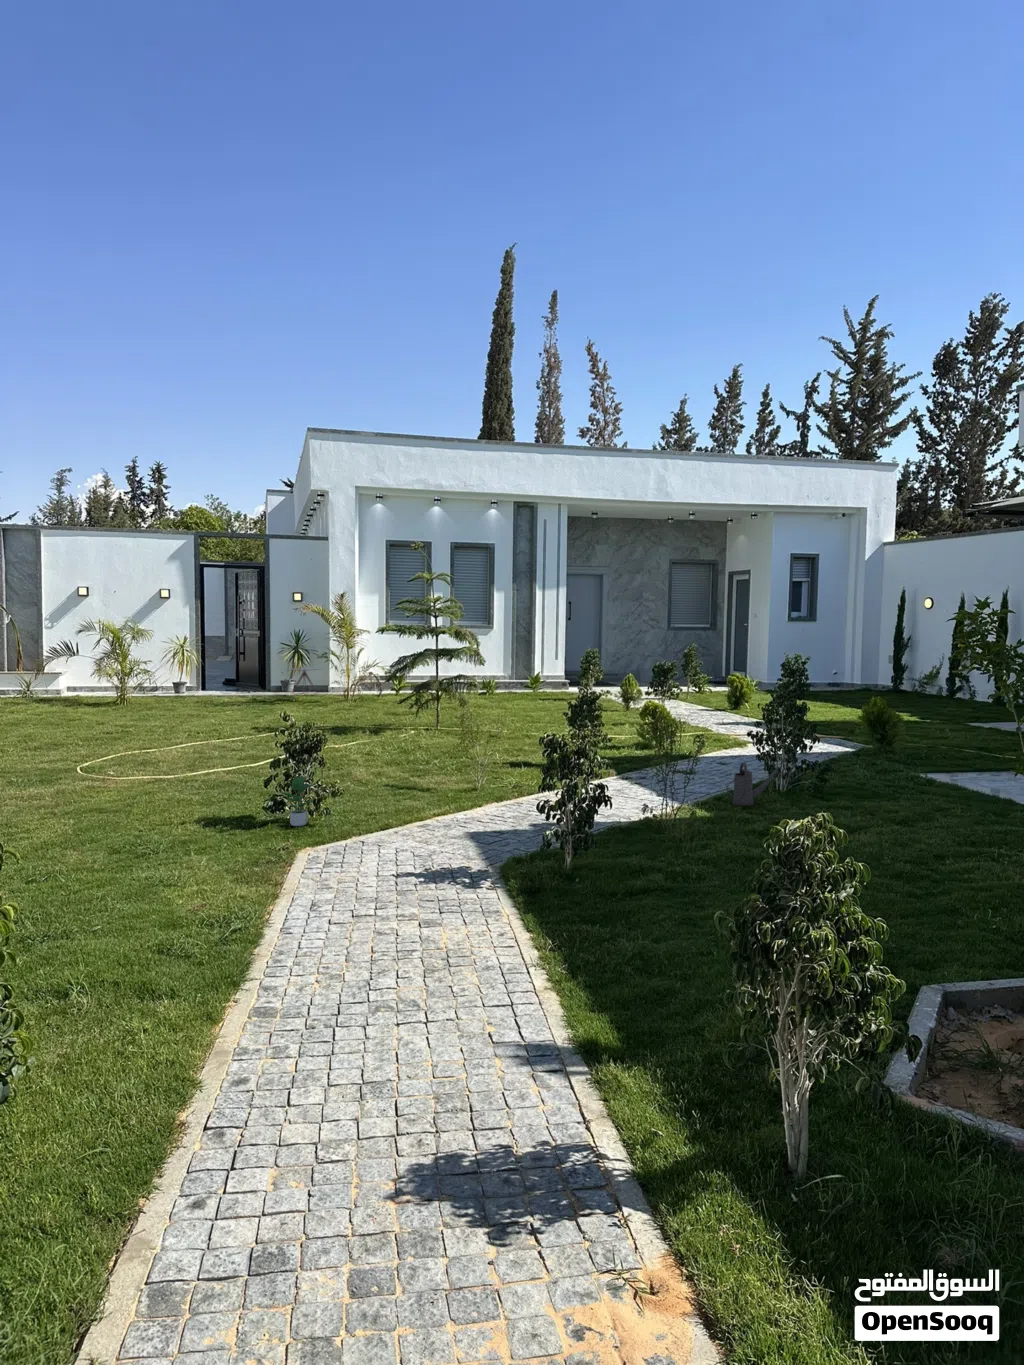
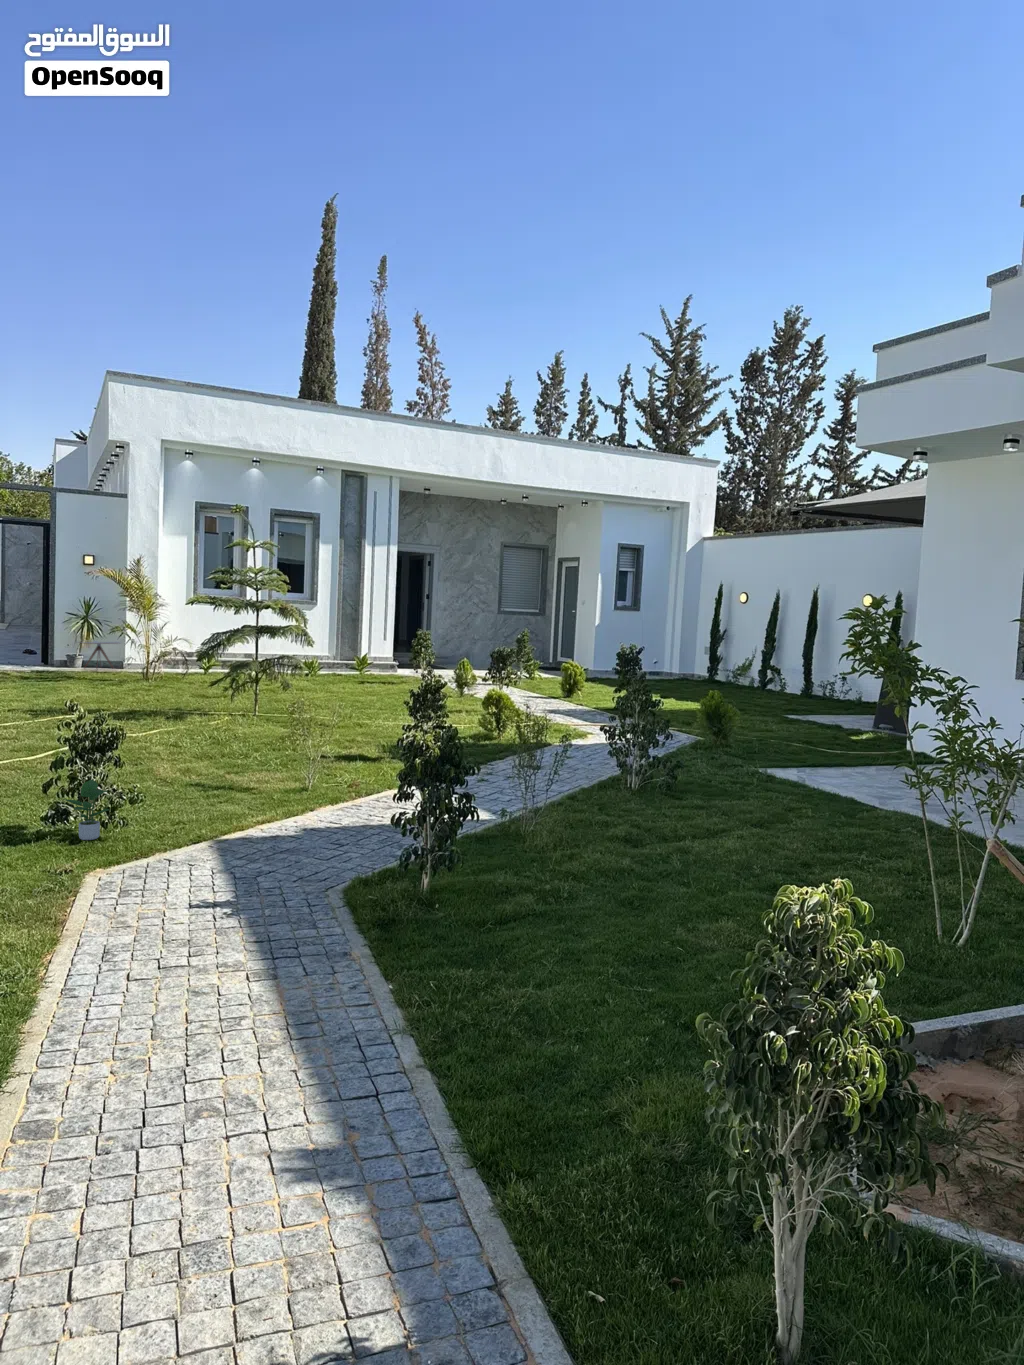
watering can: present [726,763,777,806] -> none [576,762,628,807]

